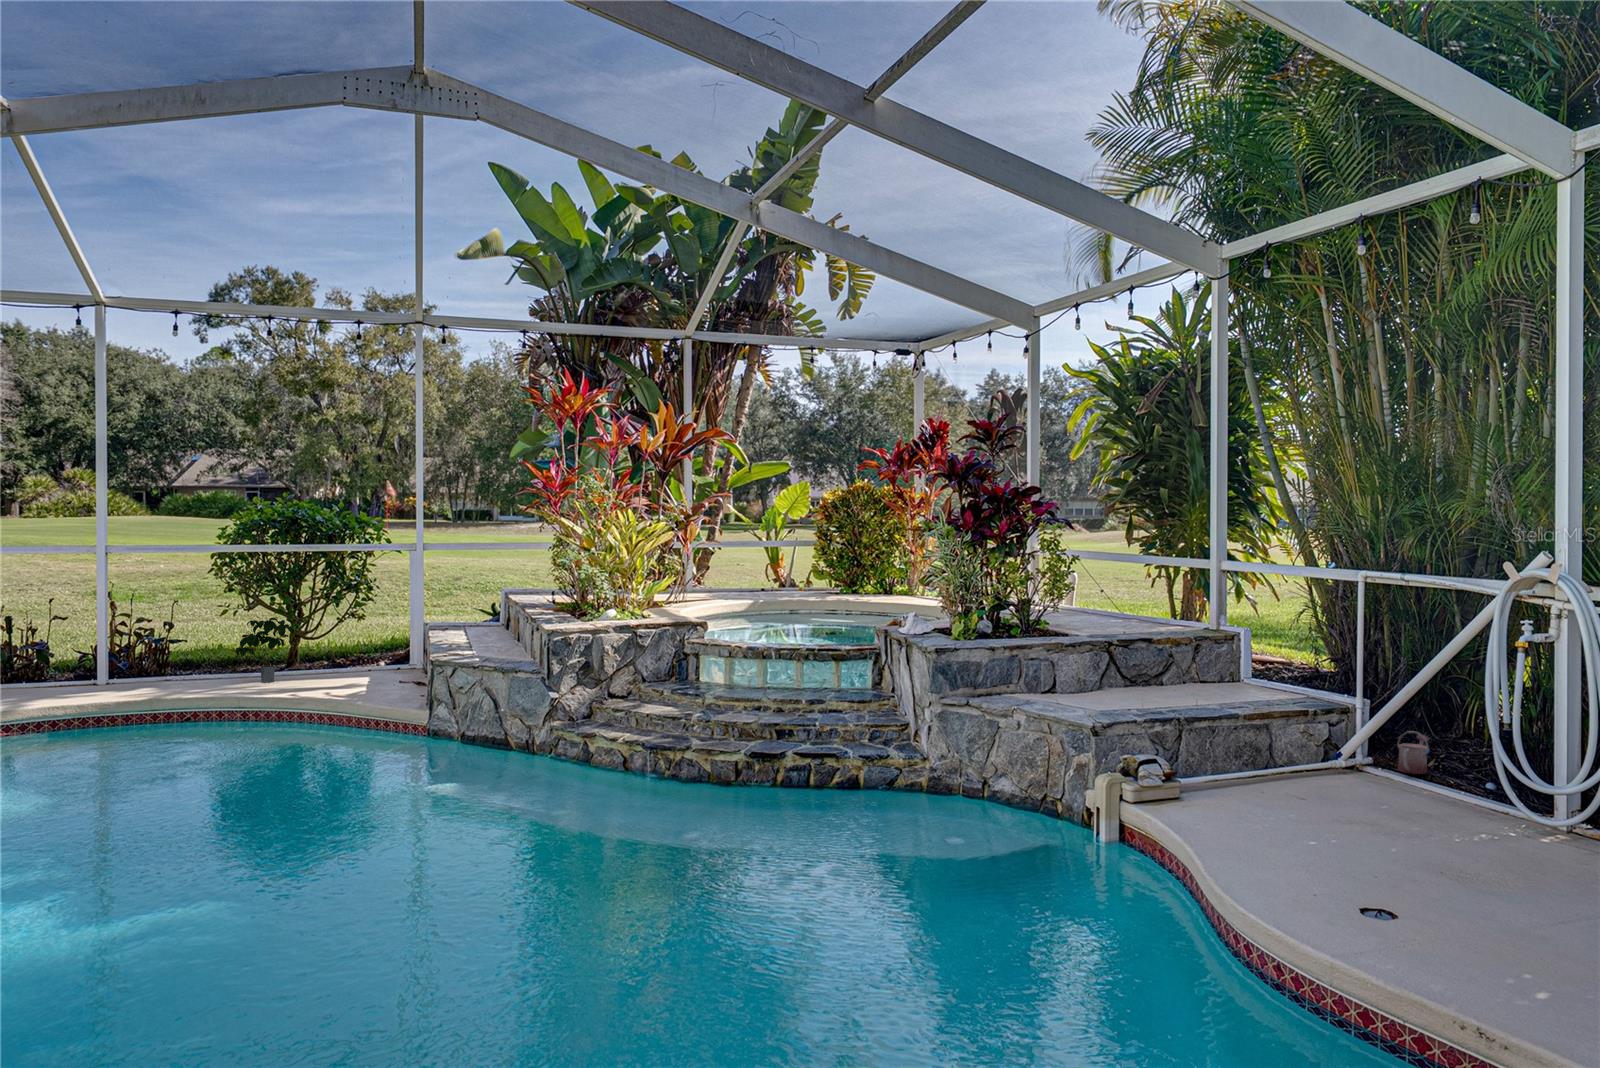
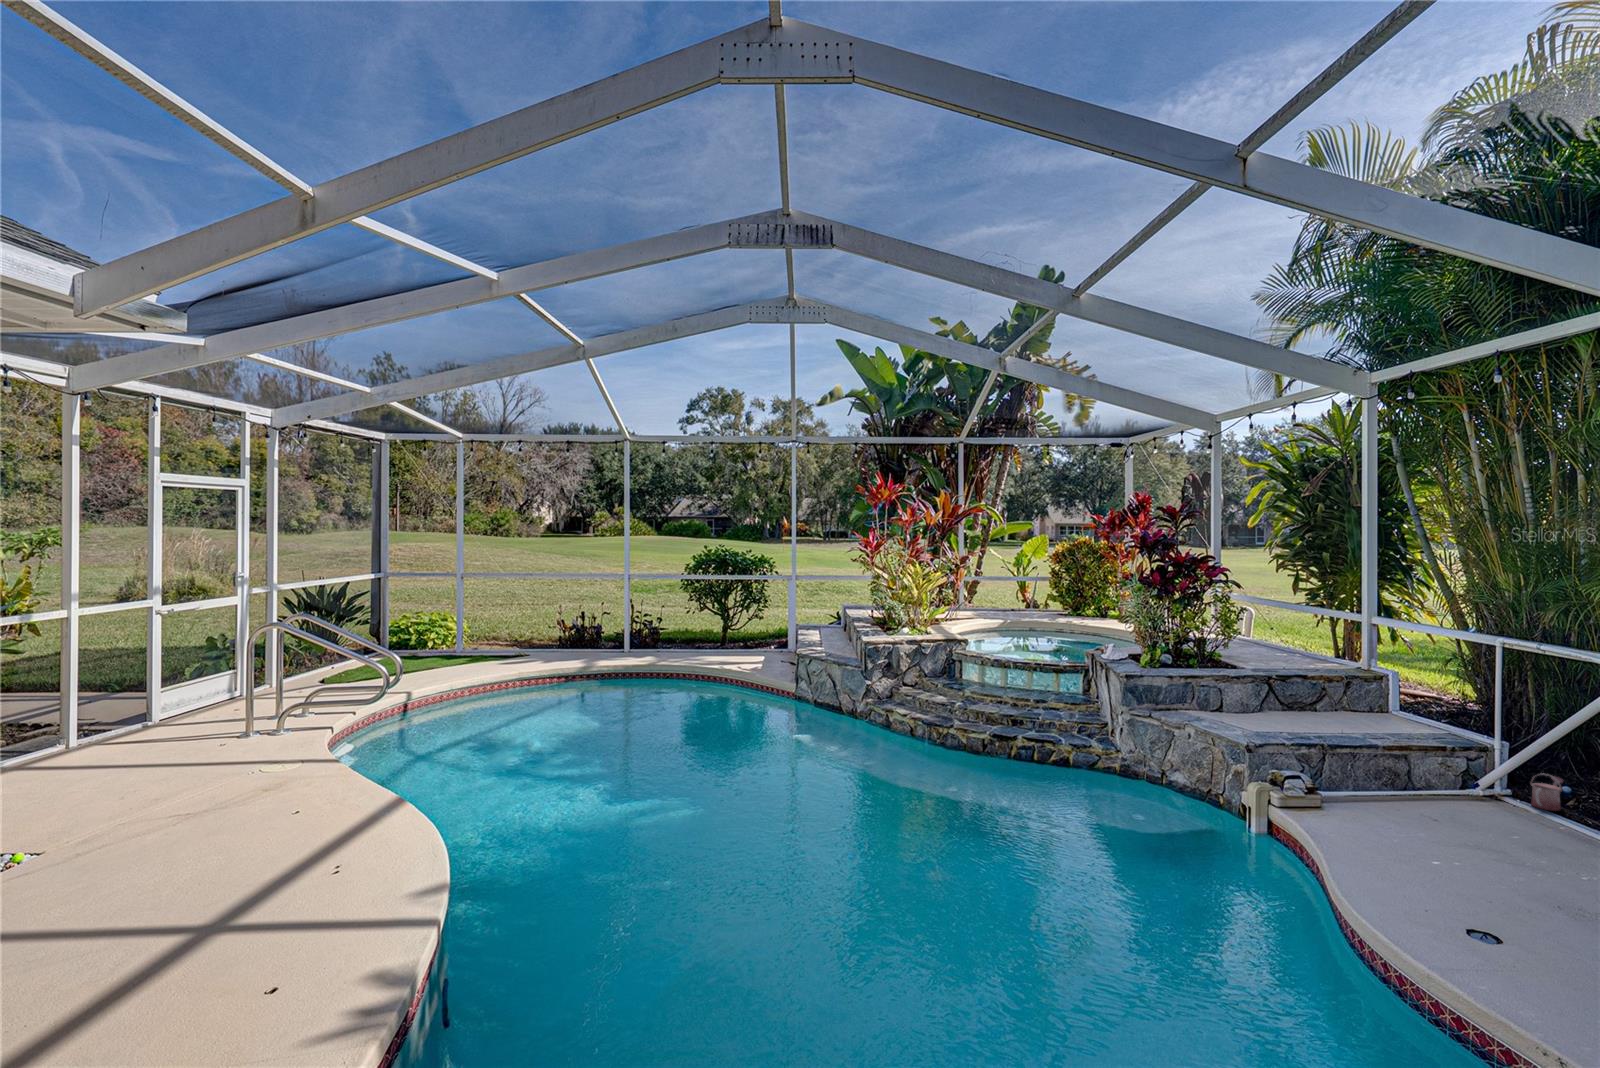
potted plant: present [235,618,294,682] -> none [686,619,719,658]

